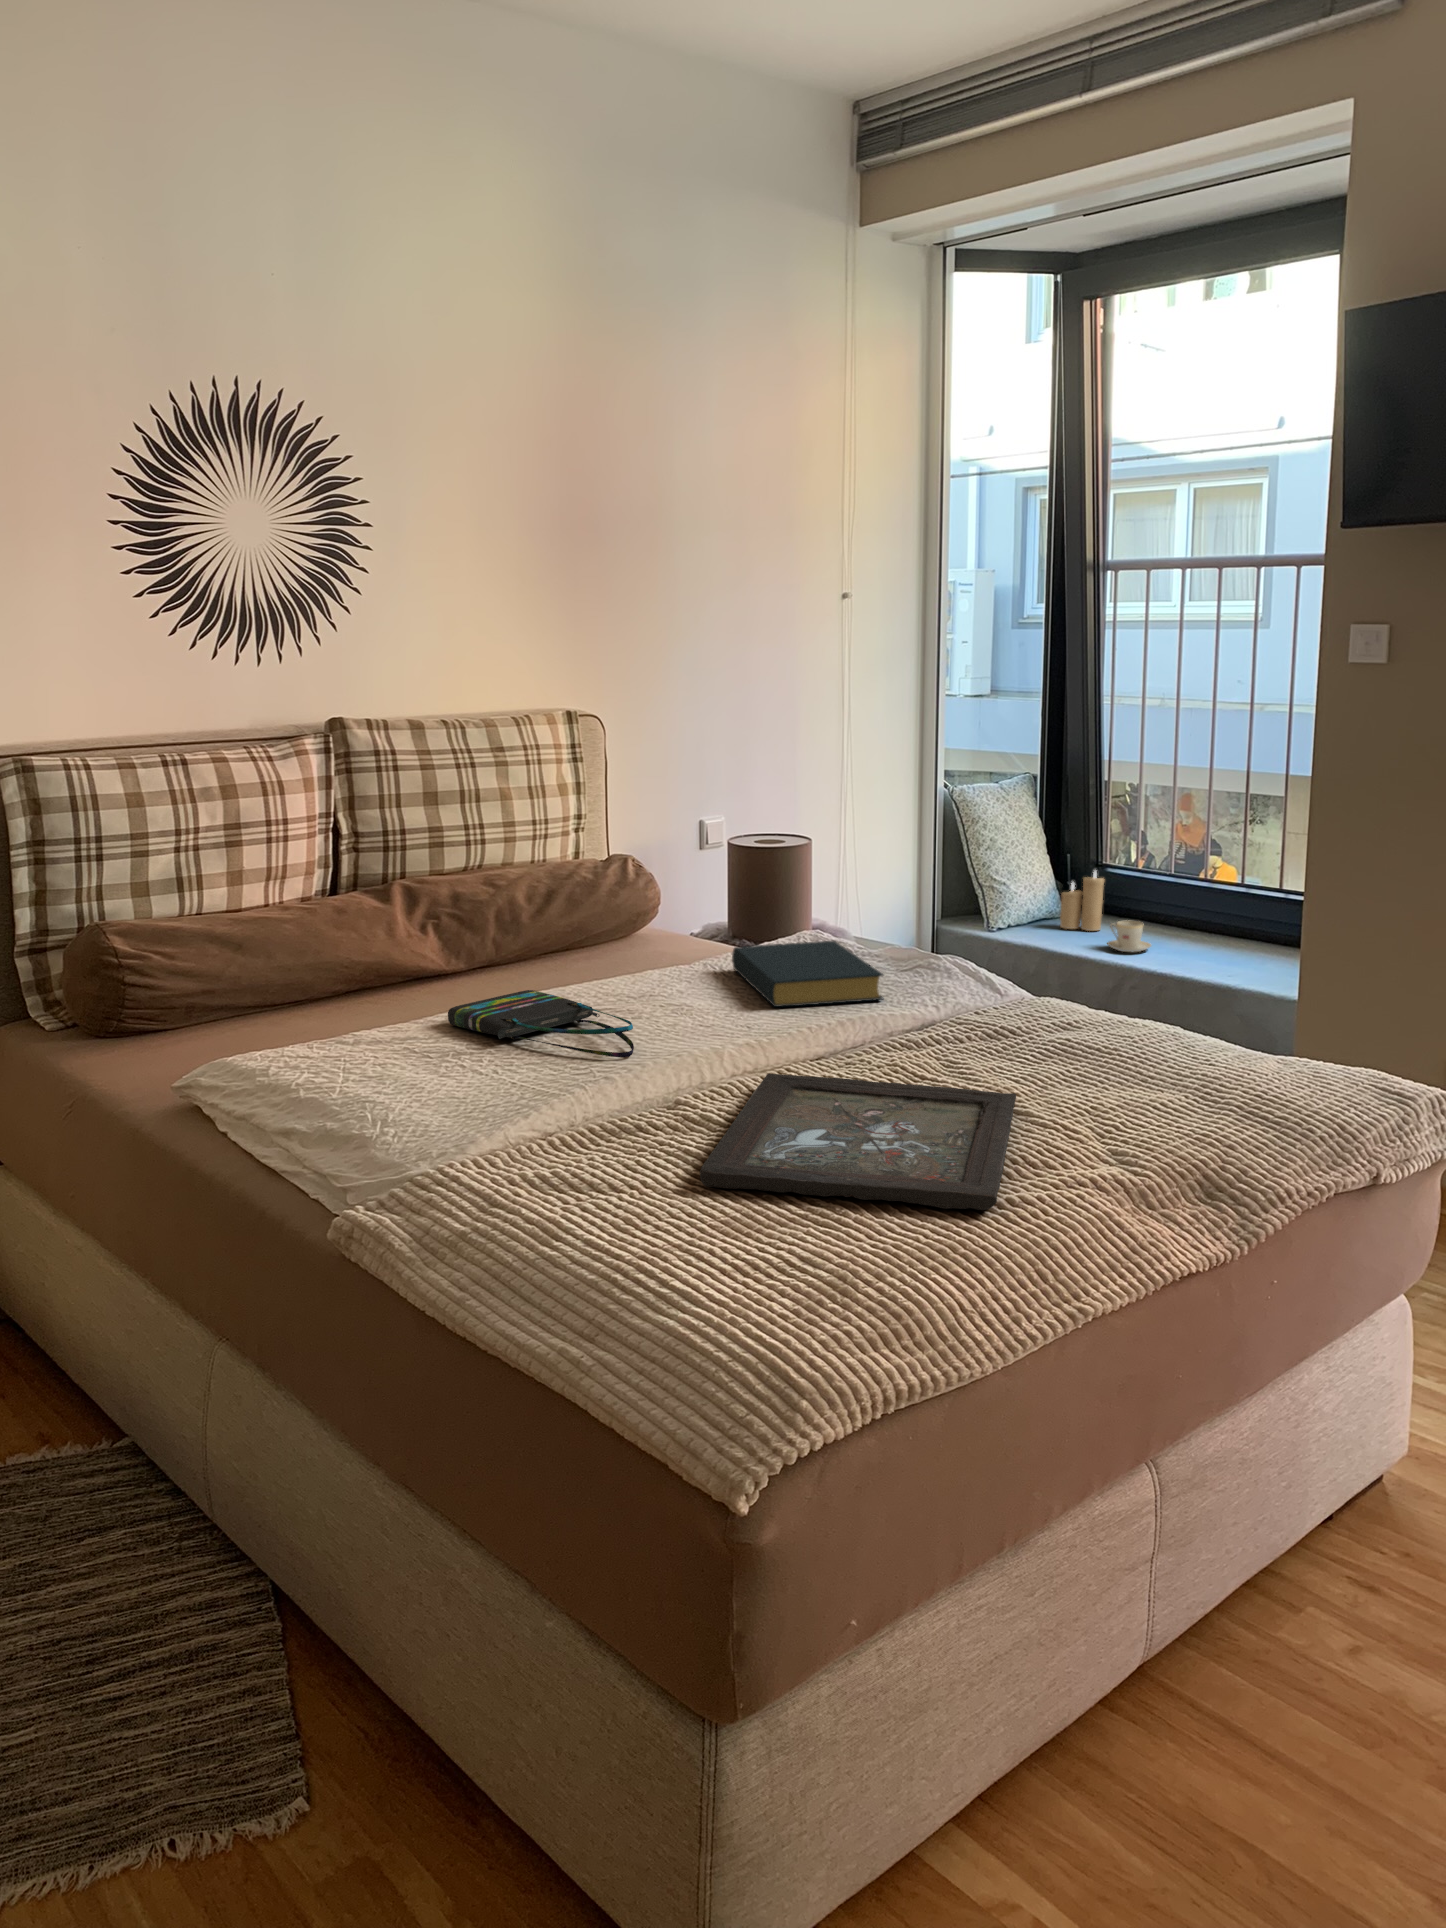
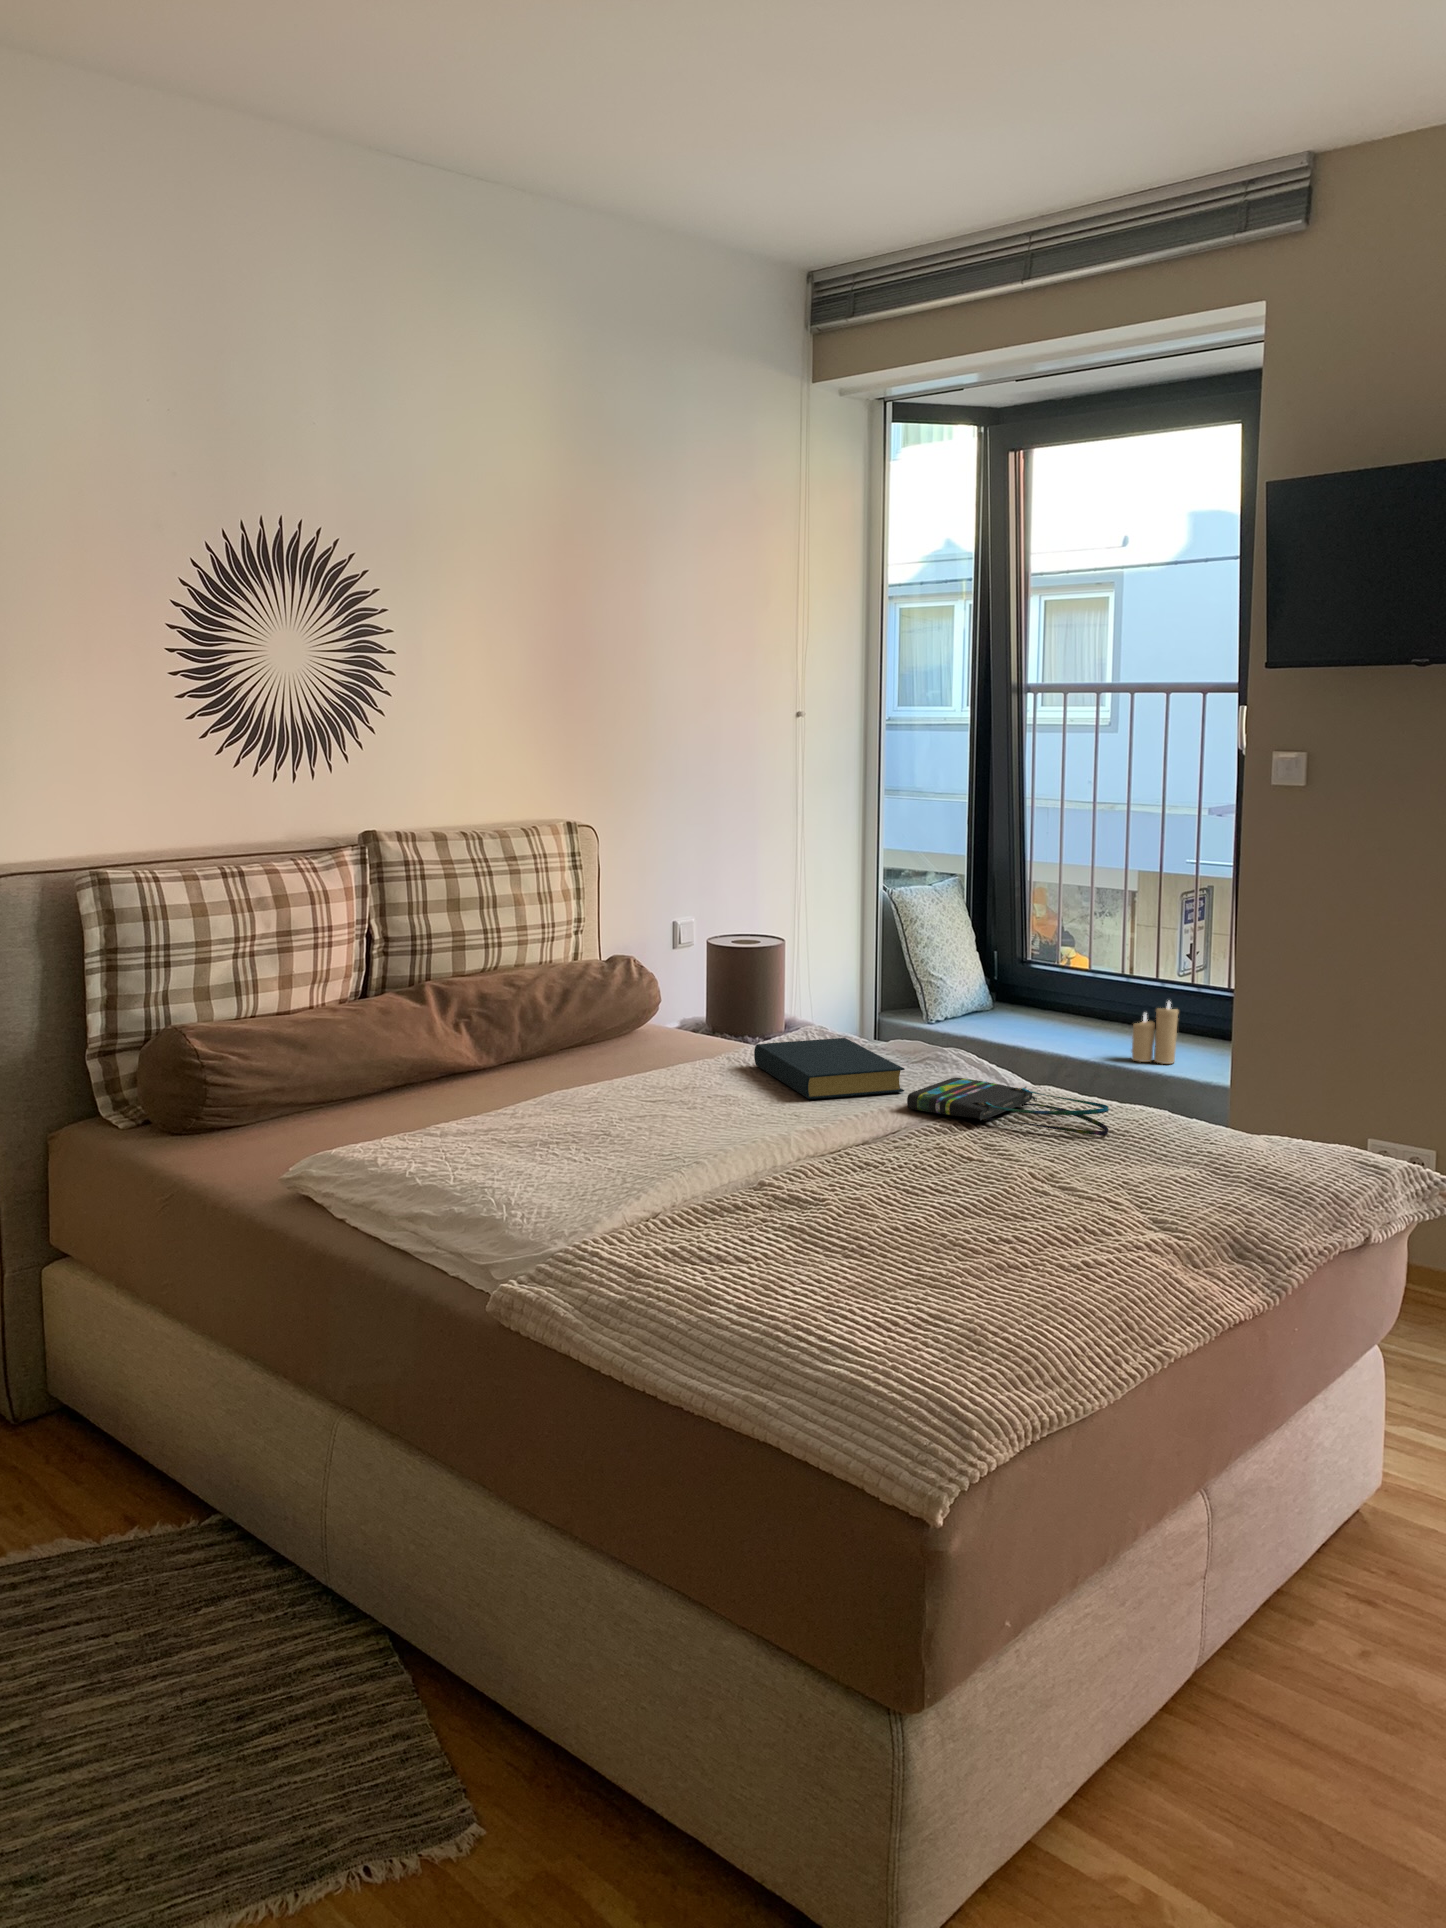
candle: present [1060,871,1105,931] -> present [1132,1001,1178,1064]
teacup: present [1107,921,1151,952] -> none [1046,1017,1087,1047]
tote bag: present [448,990,634,1057] -> present [907,1077,1109,1135]
tray: present [700,1073,1016,1210] -> none [816,1158,1080,1271]

